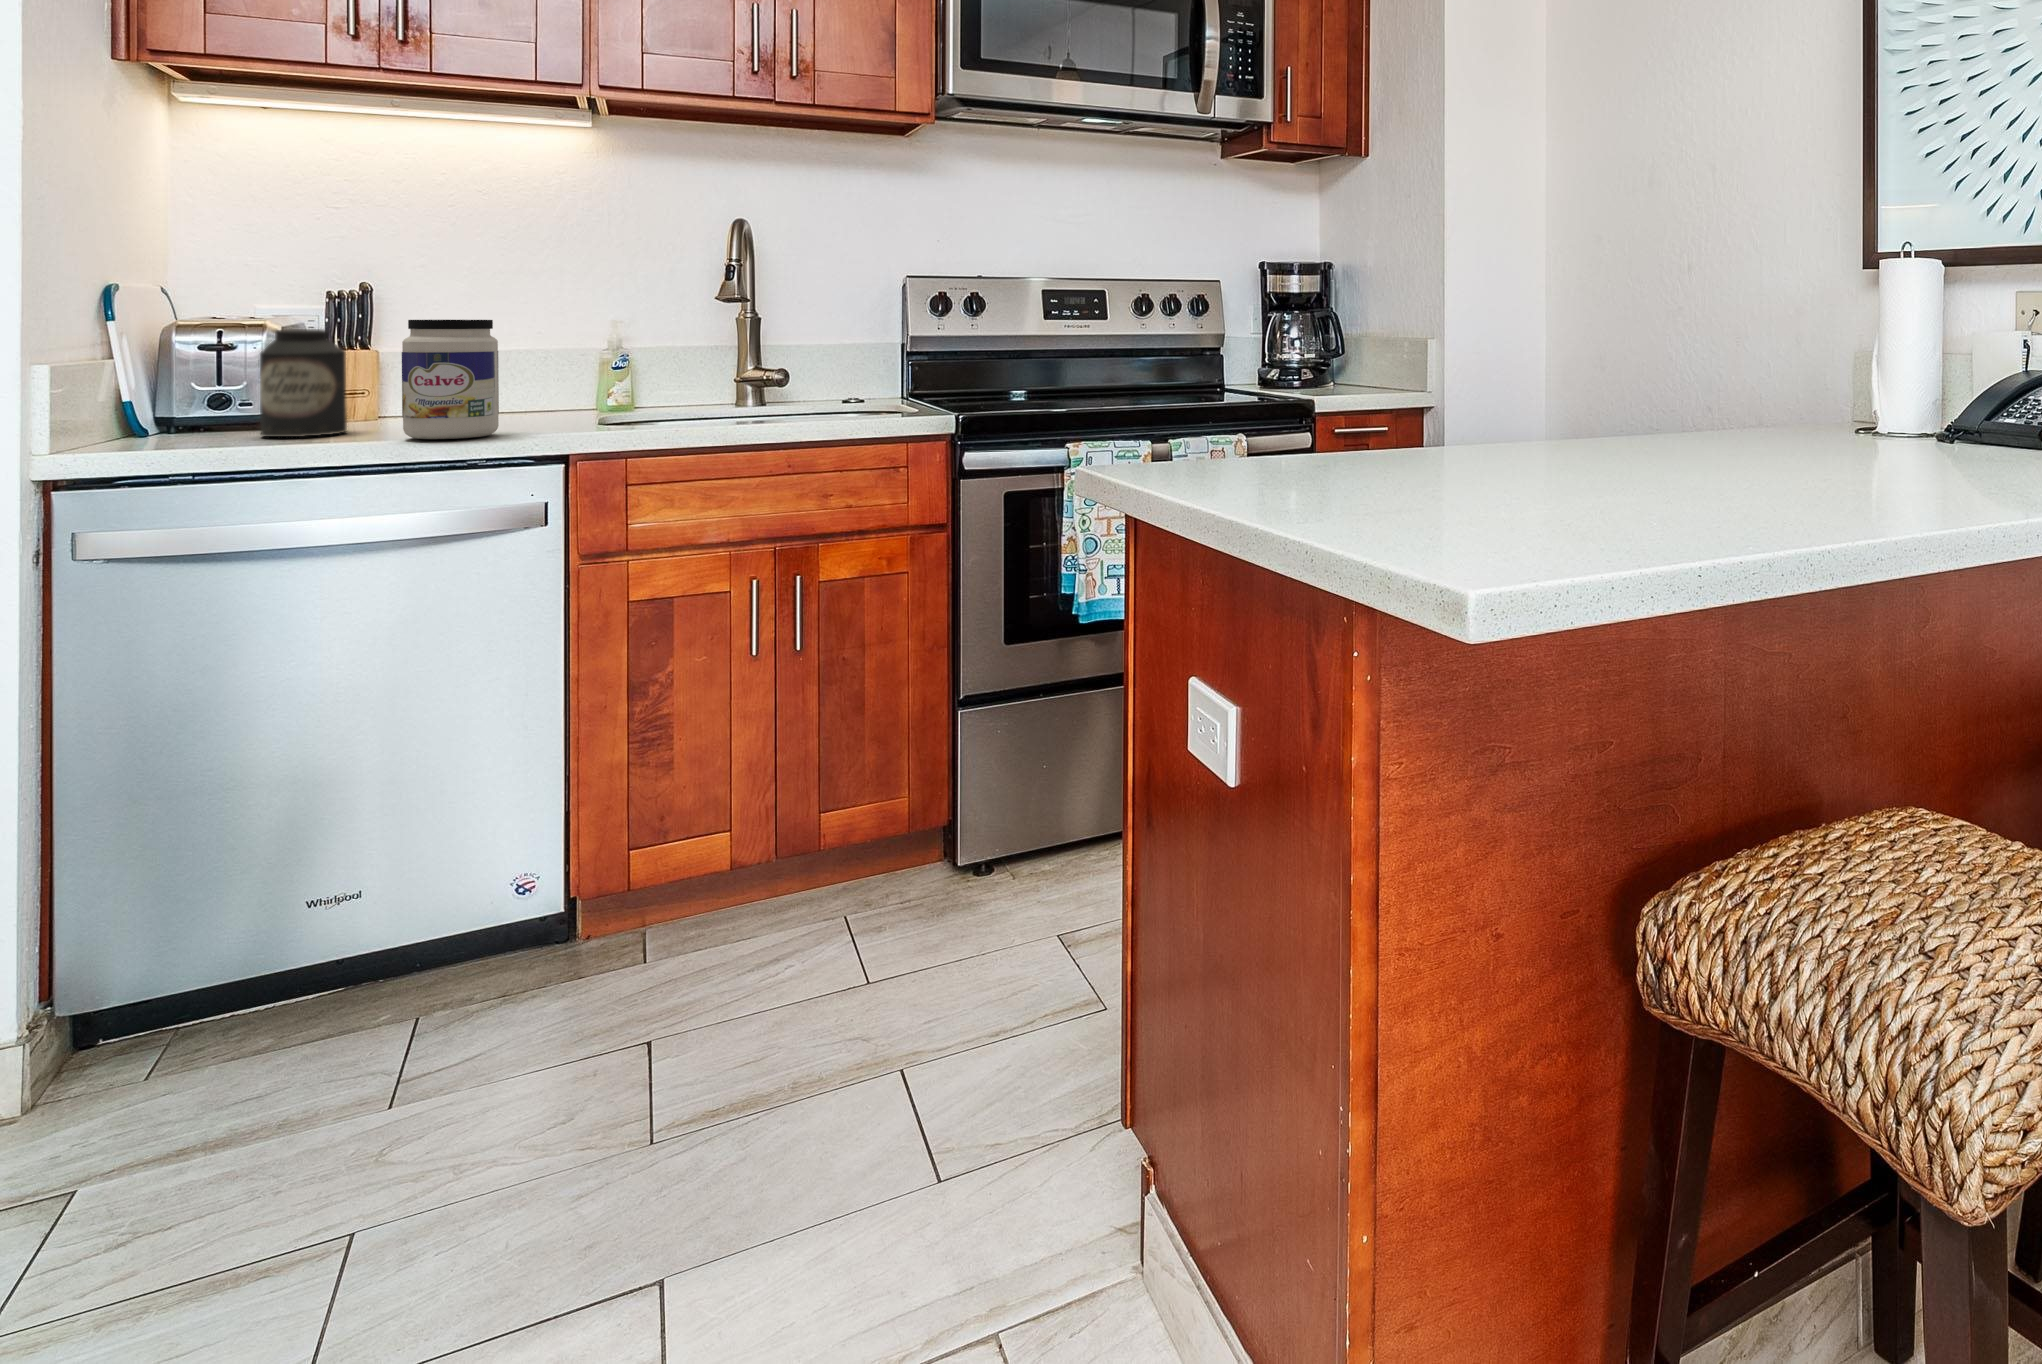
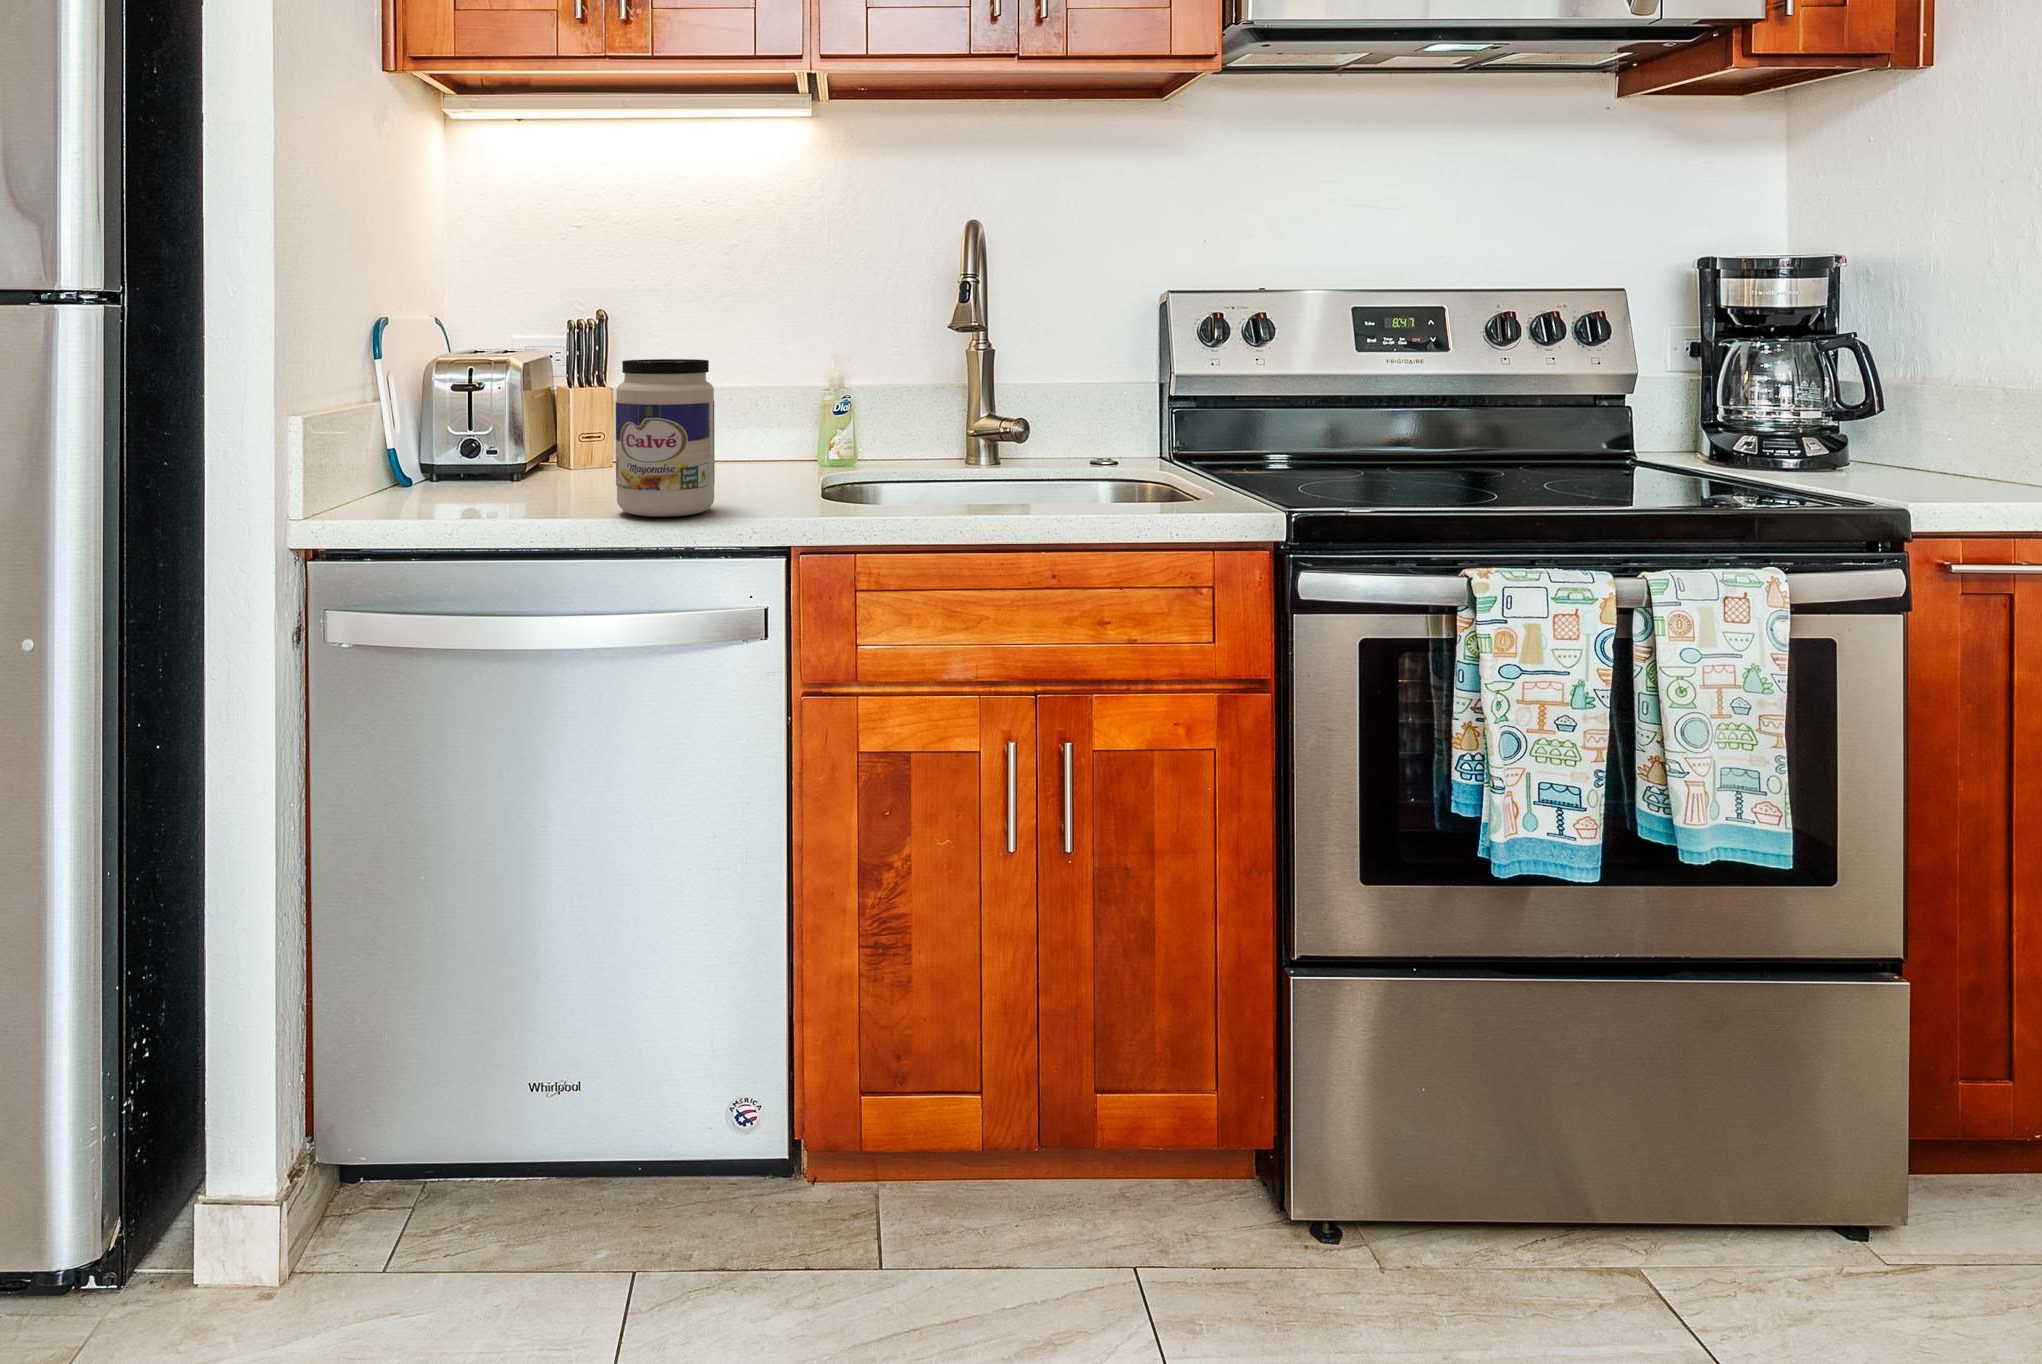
canister: present [260,329,347,437] -> none [492,369,572,500]

